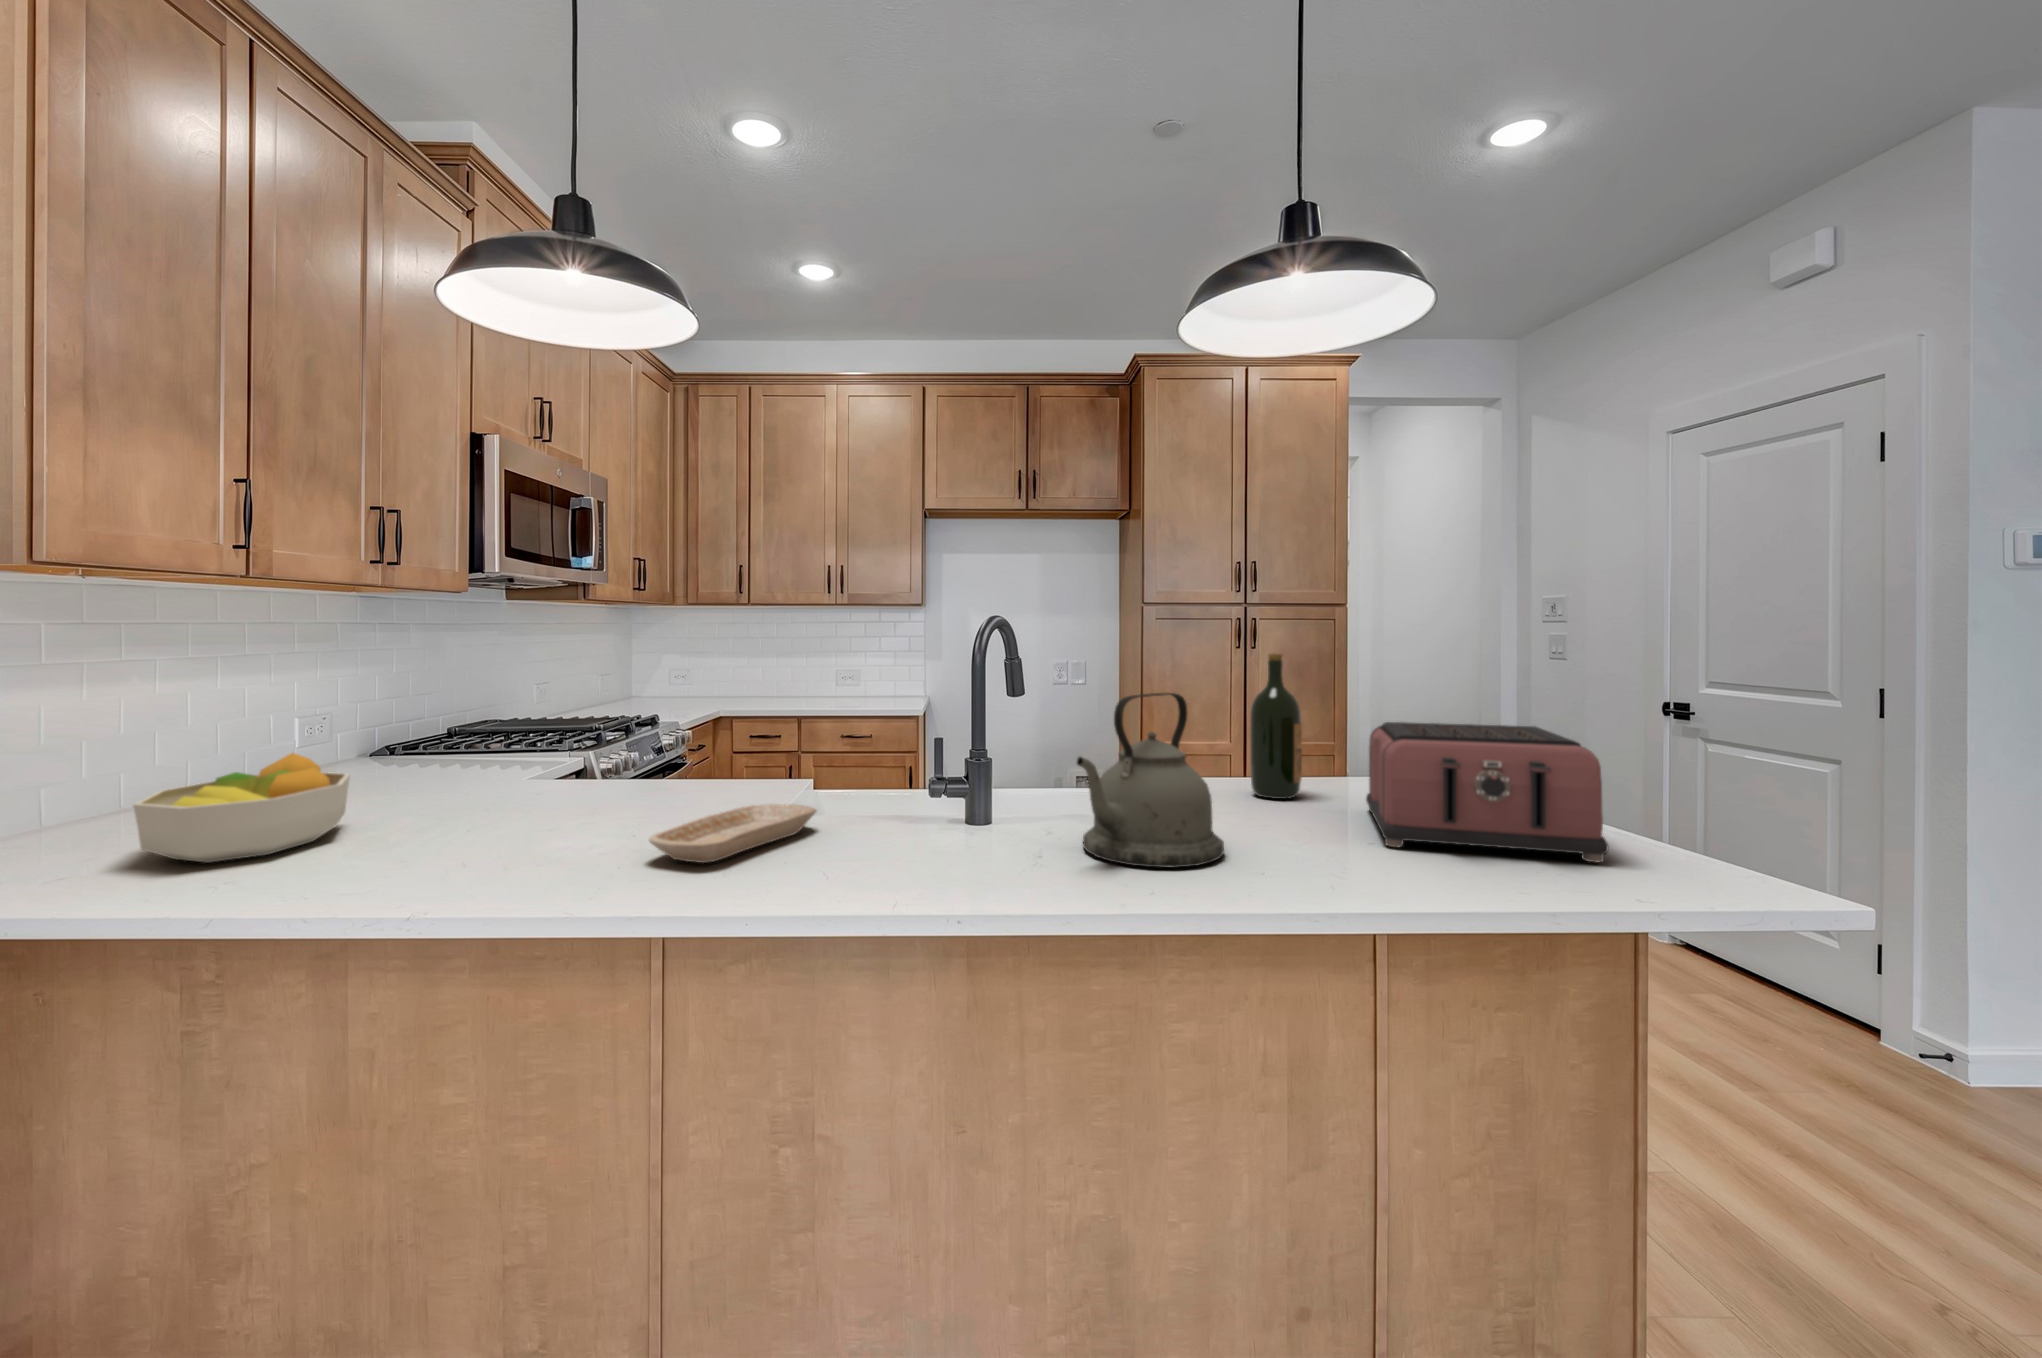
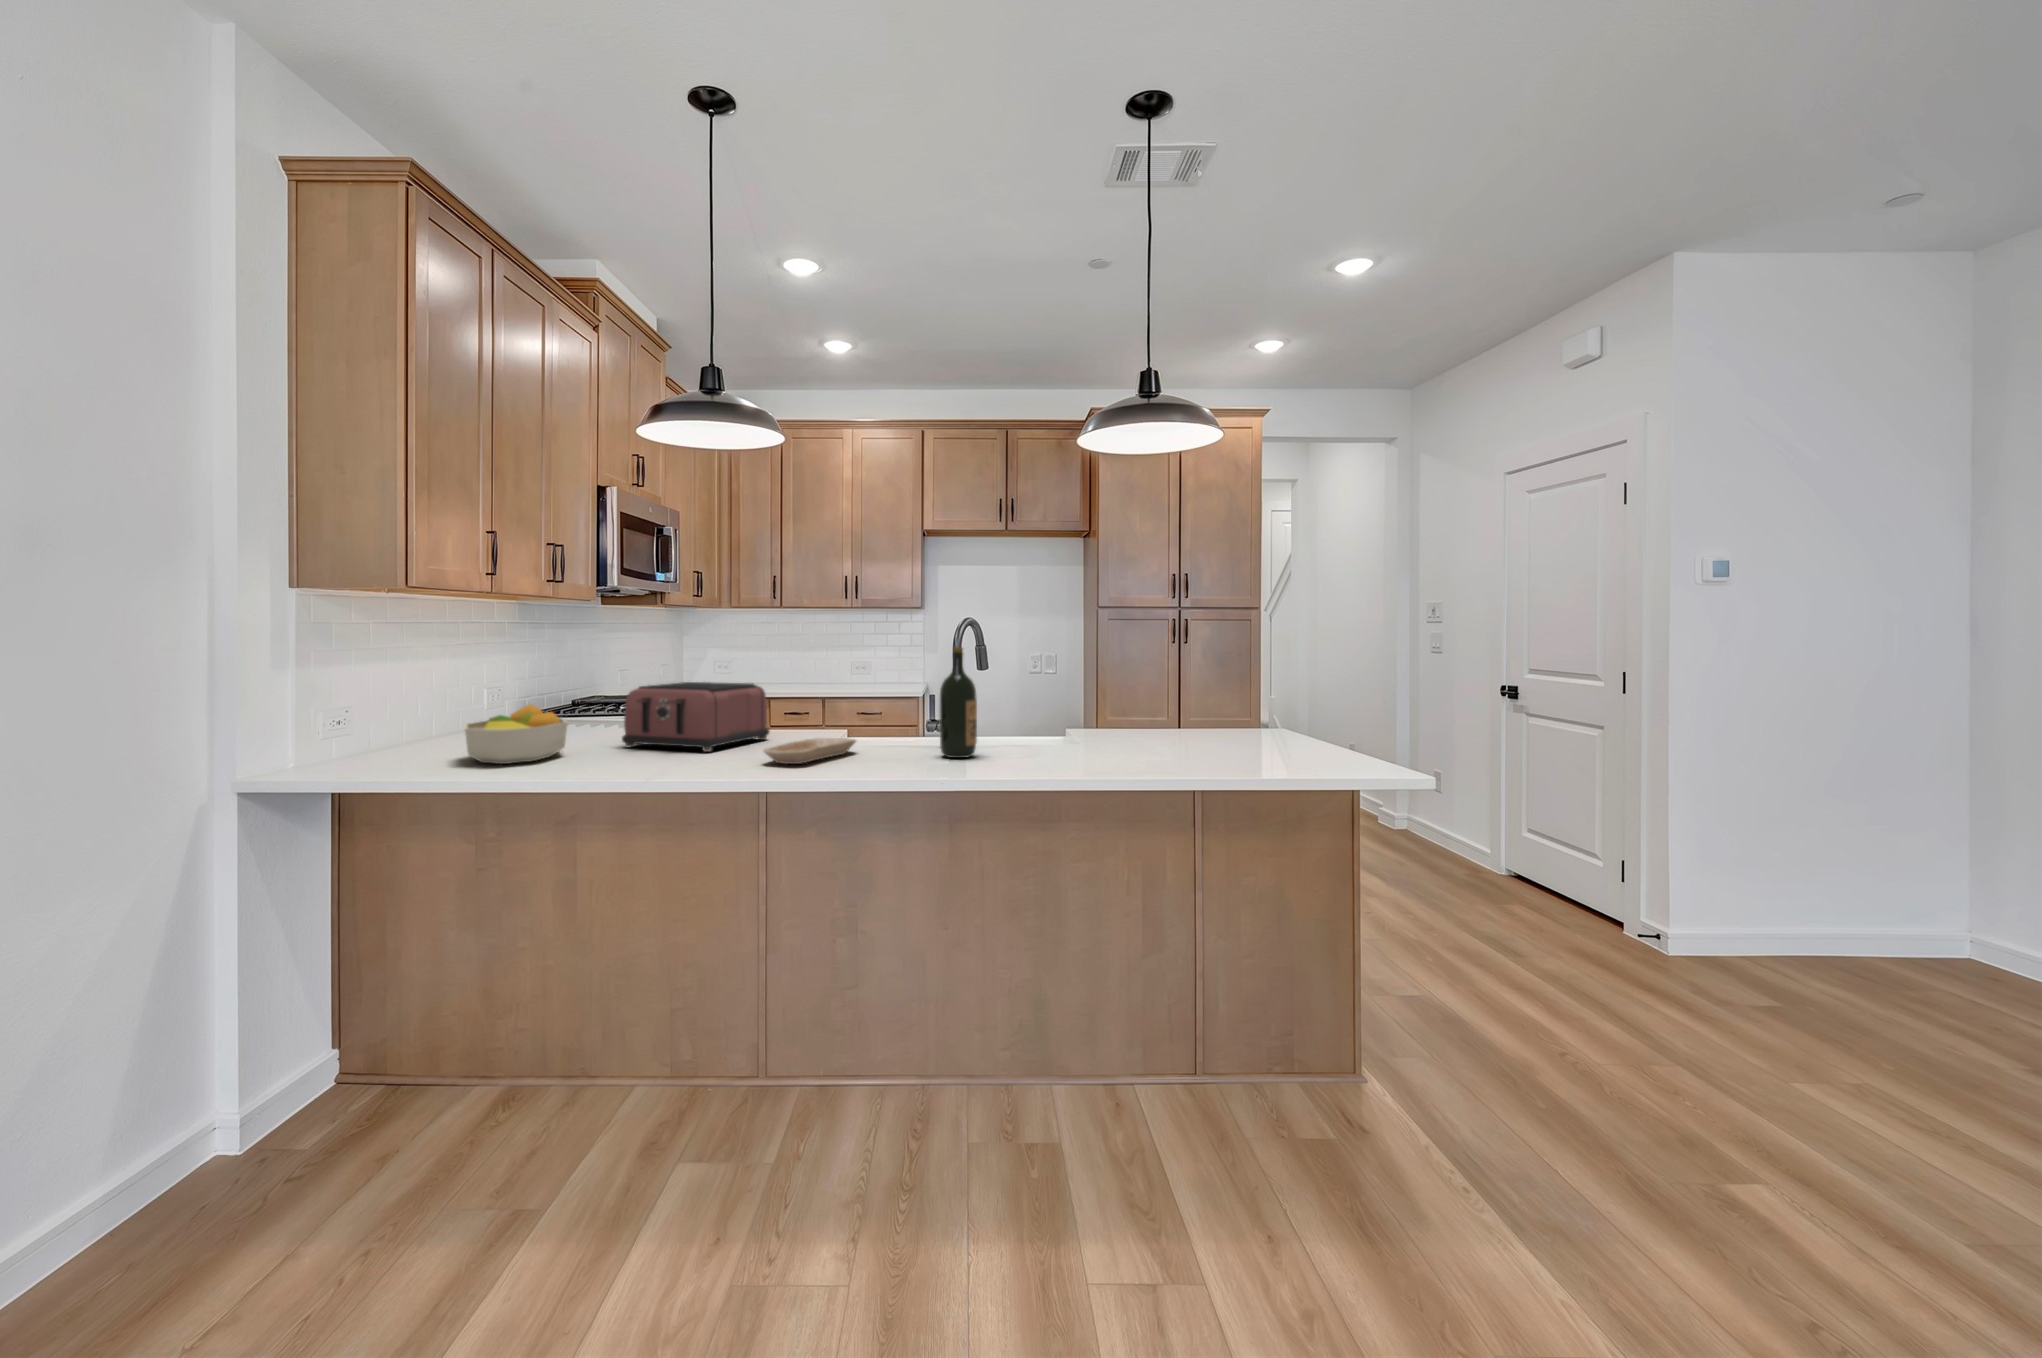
wine bottle: present [1250,654,1302,799] -> present [940,647,977,758]
kettle: present [1077,693,1224,868] -> none [1012,667,1101,766]
toaster: present [1366,722,1608,862] -> present [622,682,770,752]

